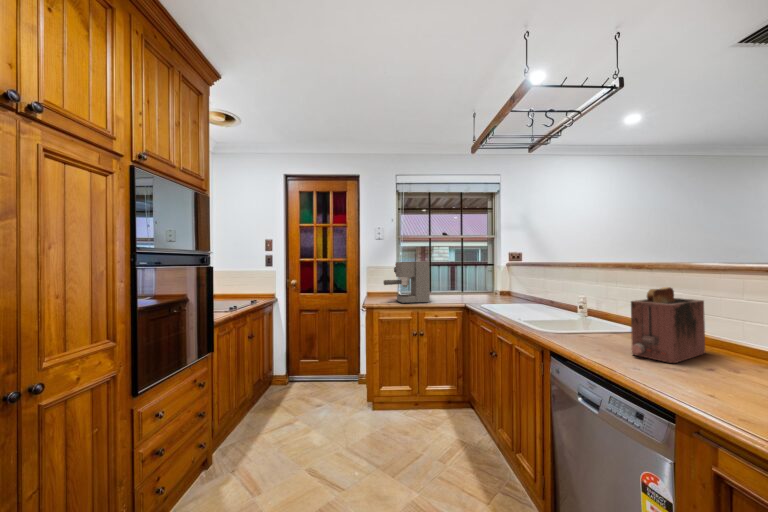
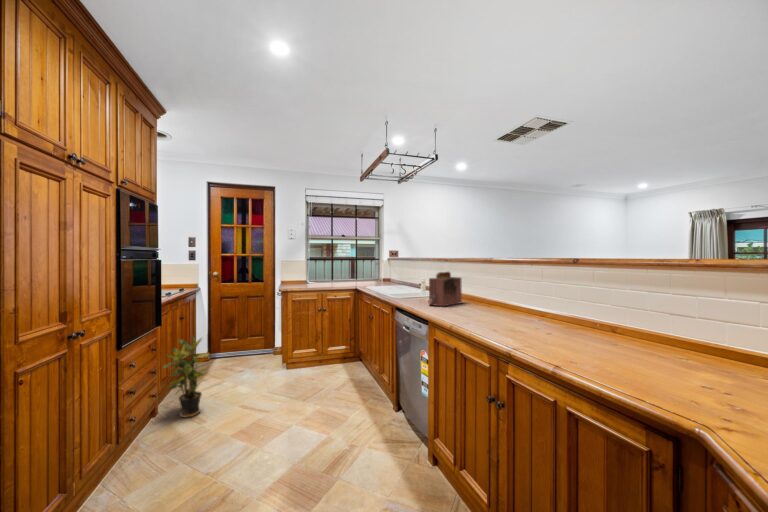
coffee maker: present [384,262,430,303] -> none [296,257,331,288]
potted plant: none [210,365,269,480] -> present [163,337,209,418]

